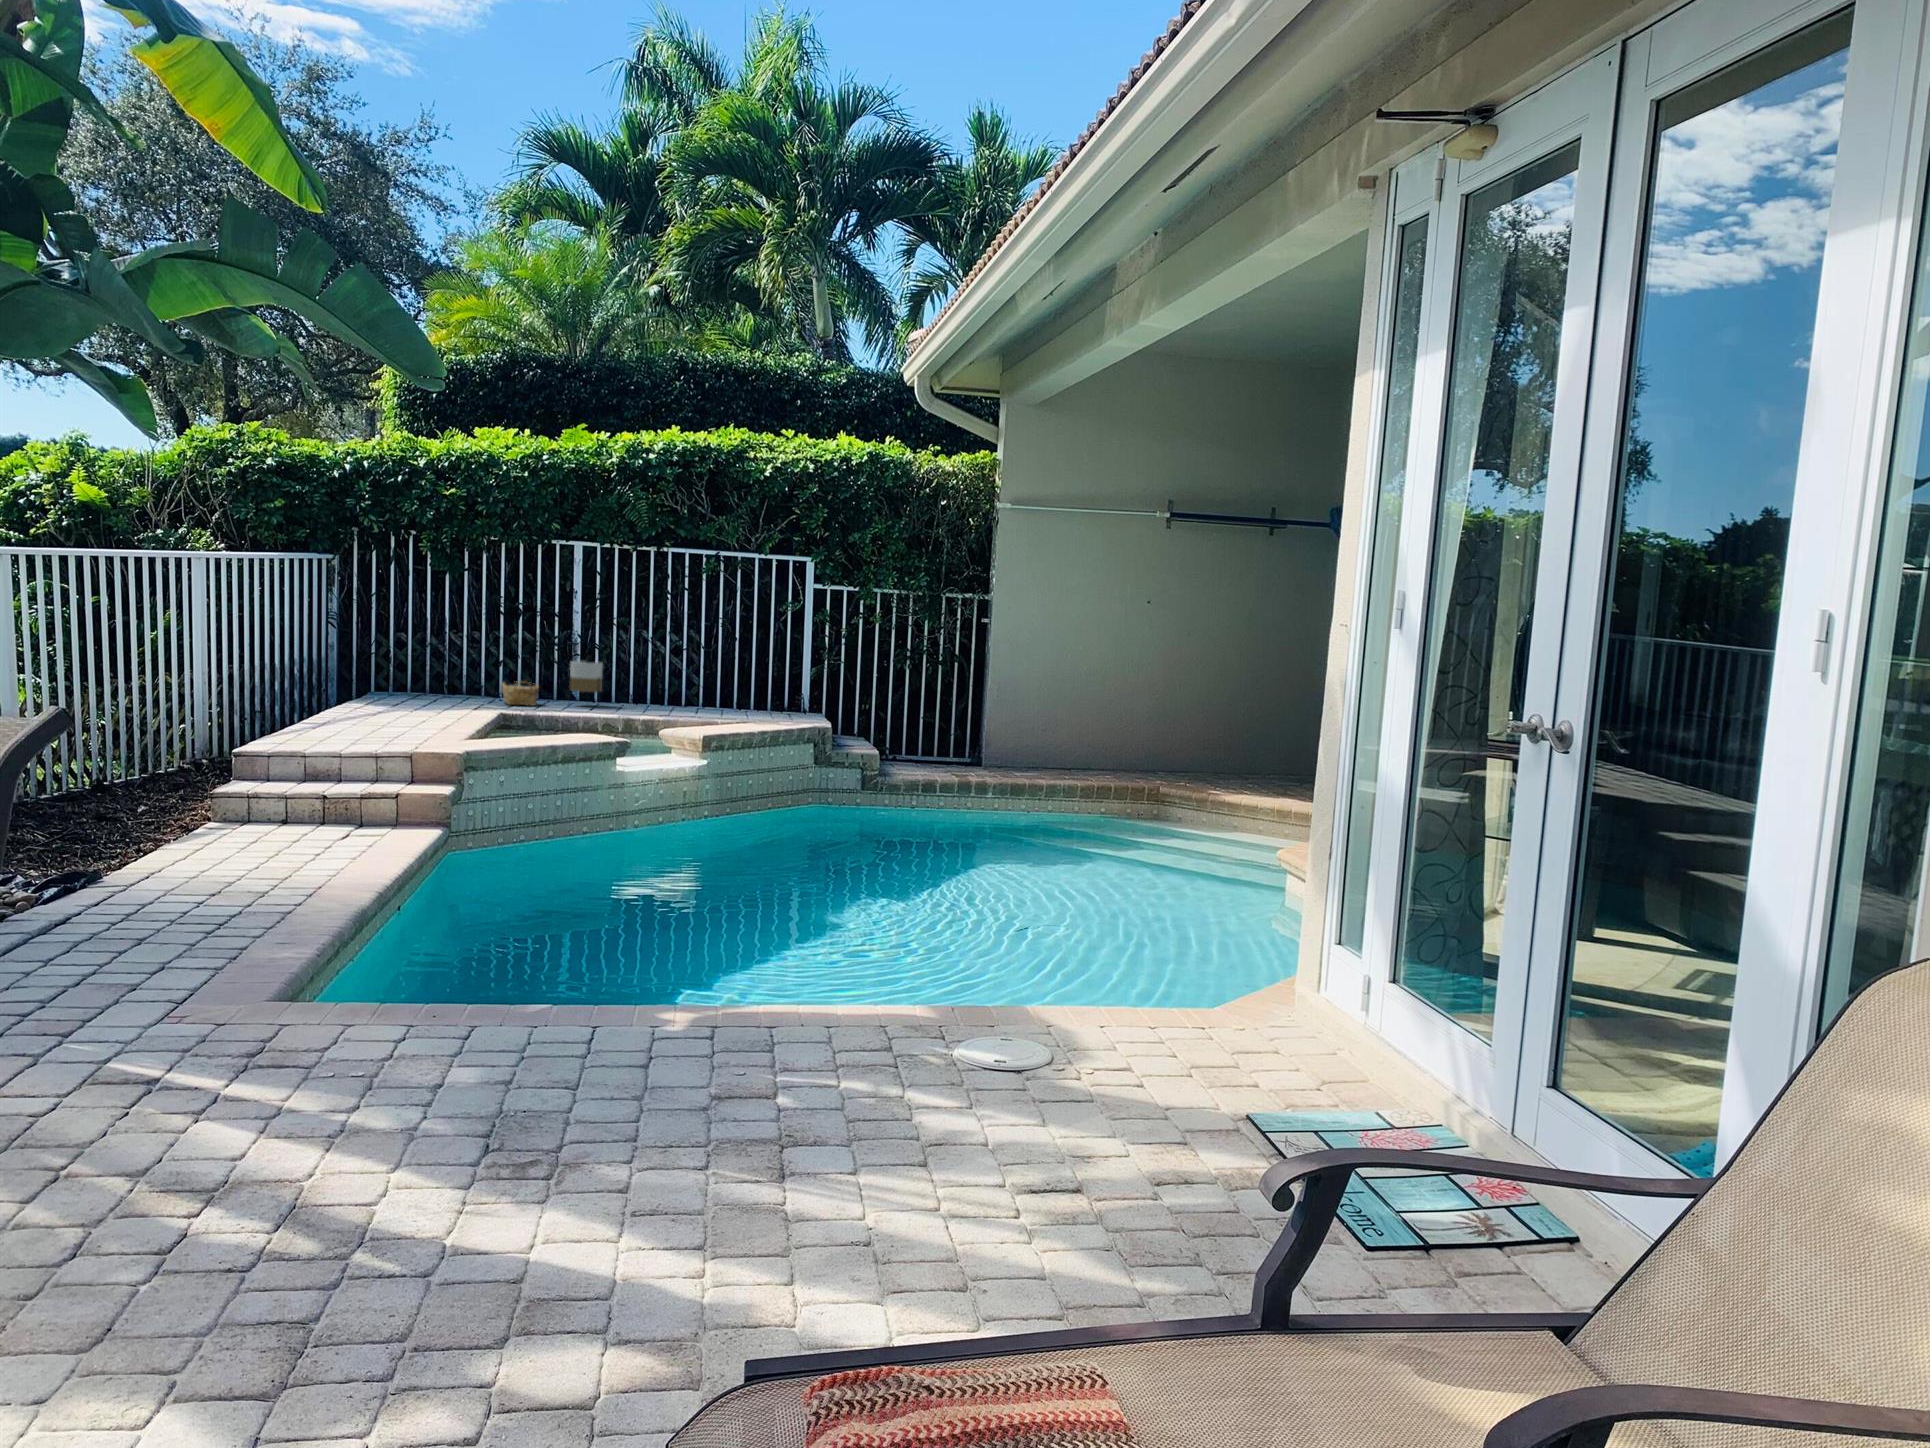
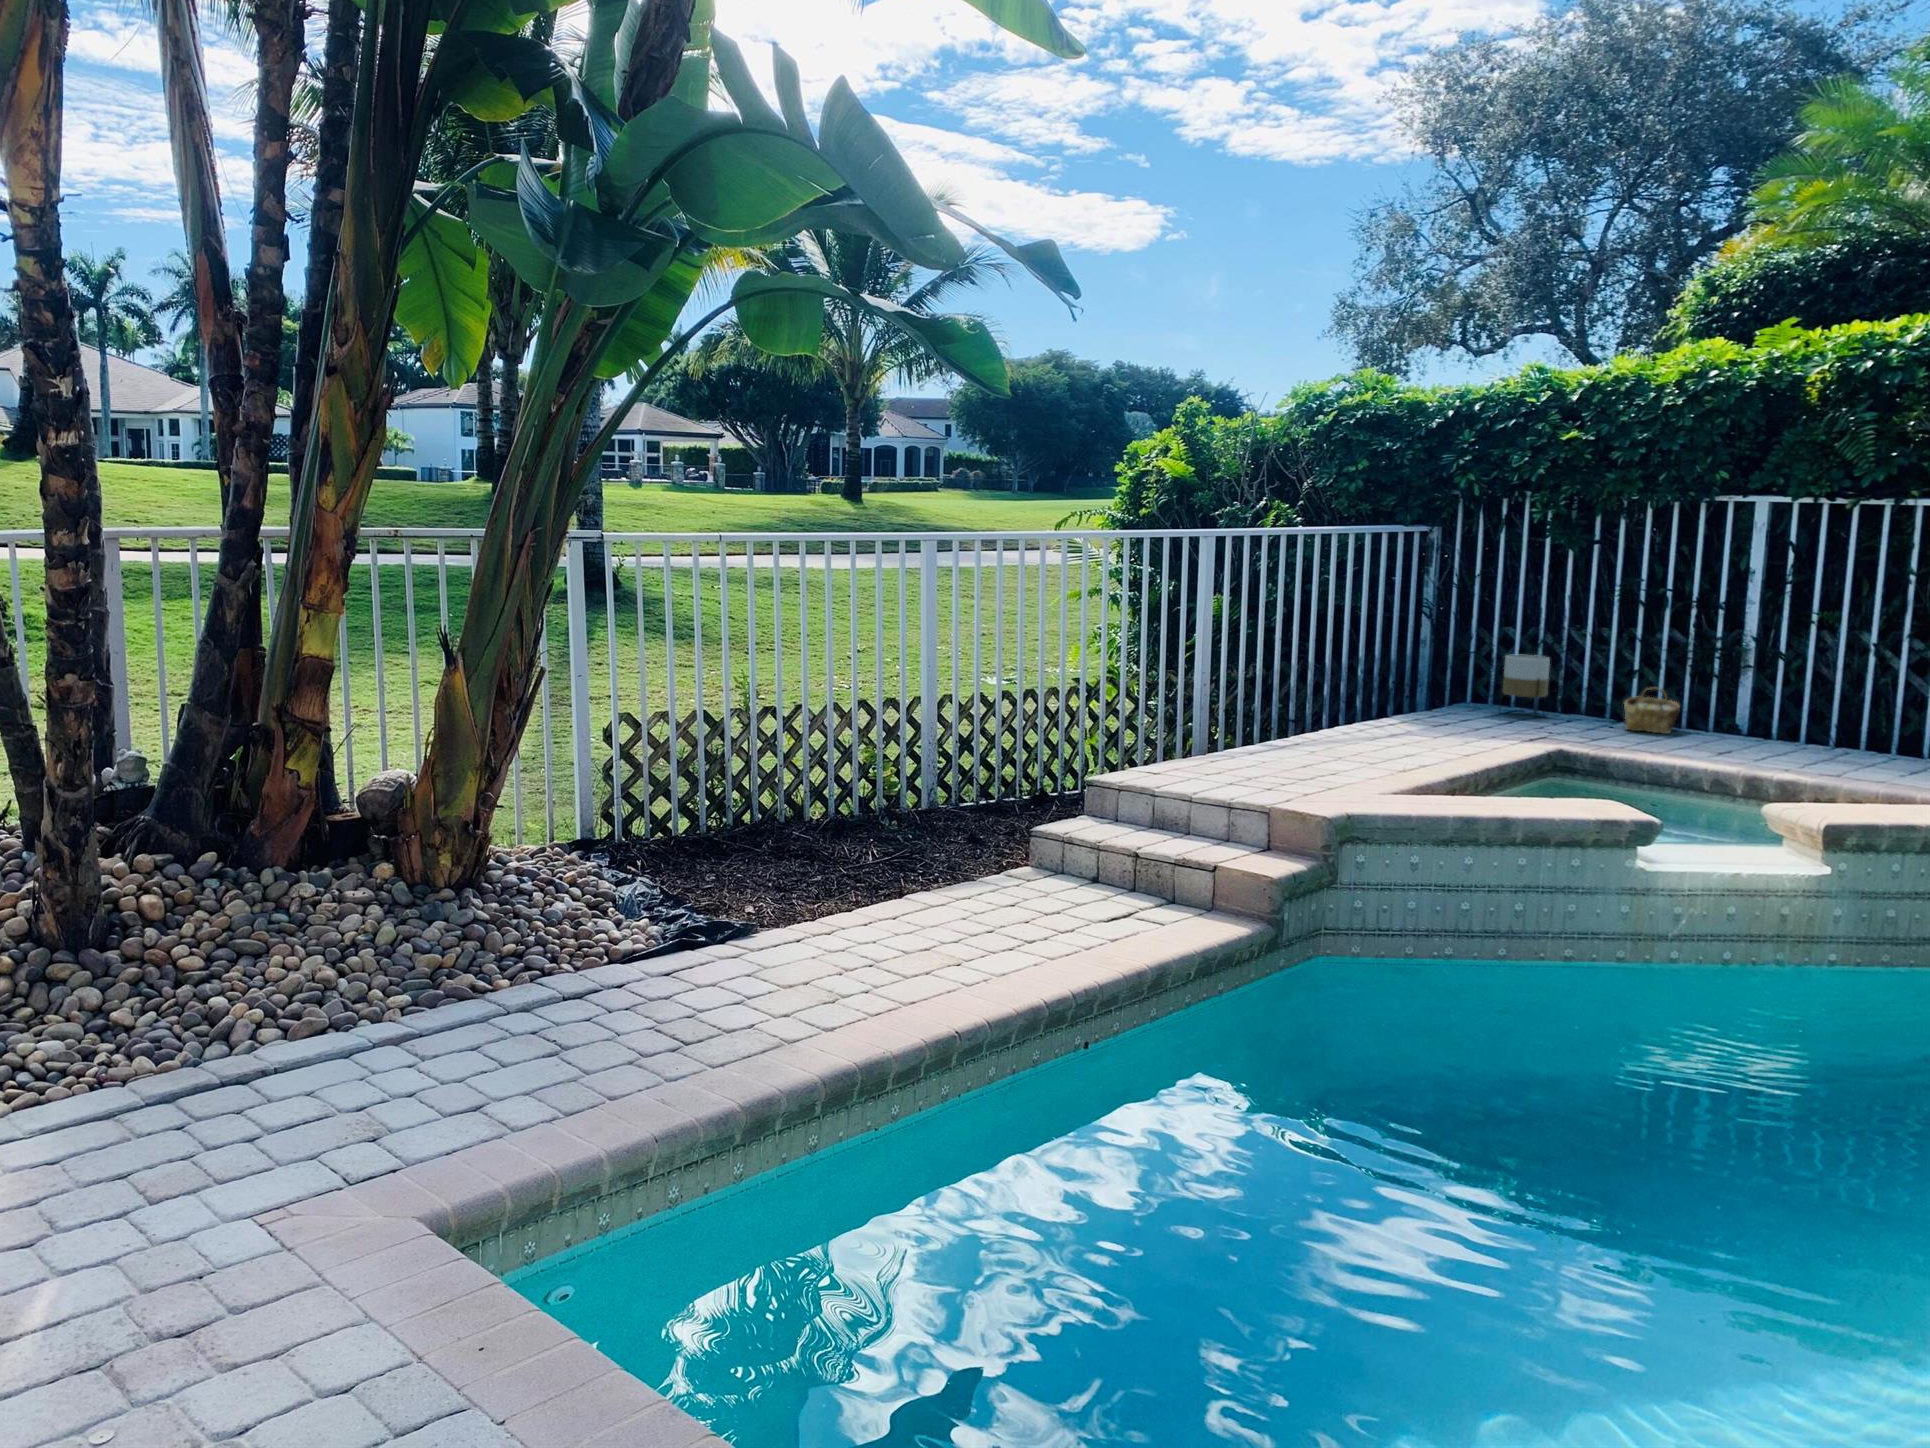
planter: present [569,661,603,693] -> present [1500,655,1550,714]

